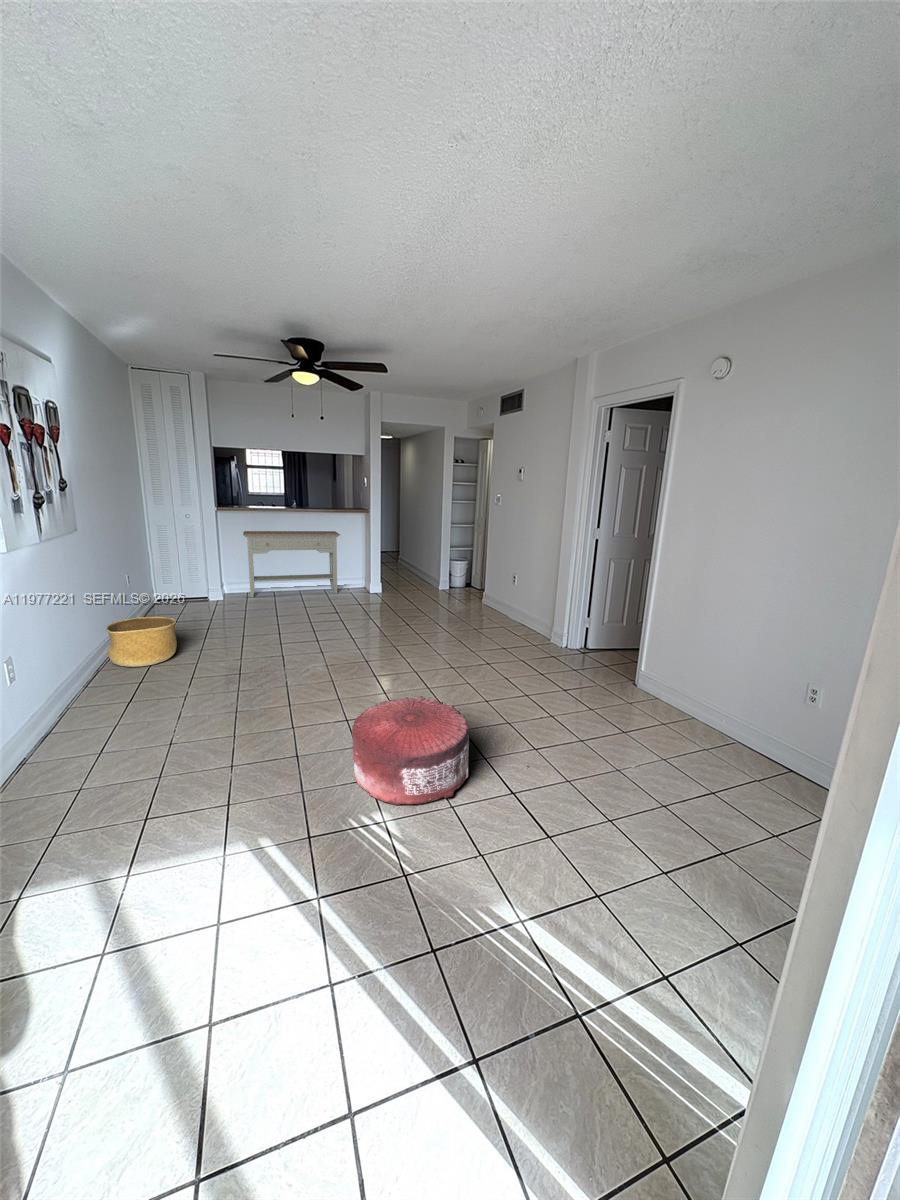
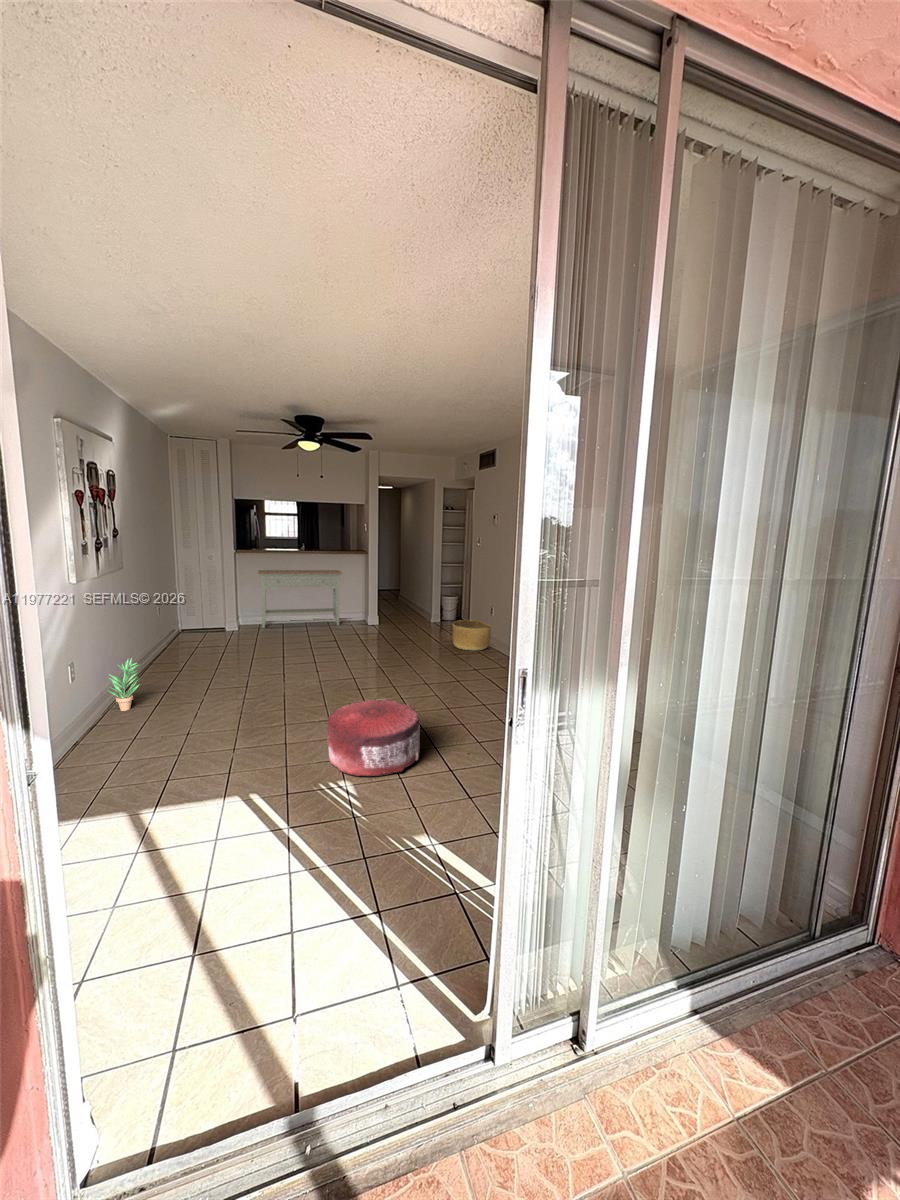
basket: present [106,617,177,667] -> present [452,620,491,651]
potted plant: none [61,644,107,711] -> present [108,658,139,711]

